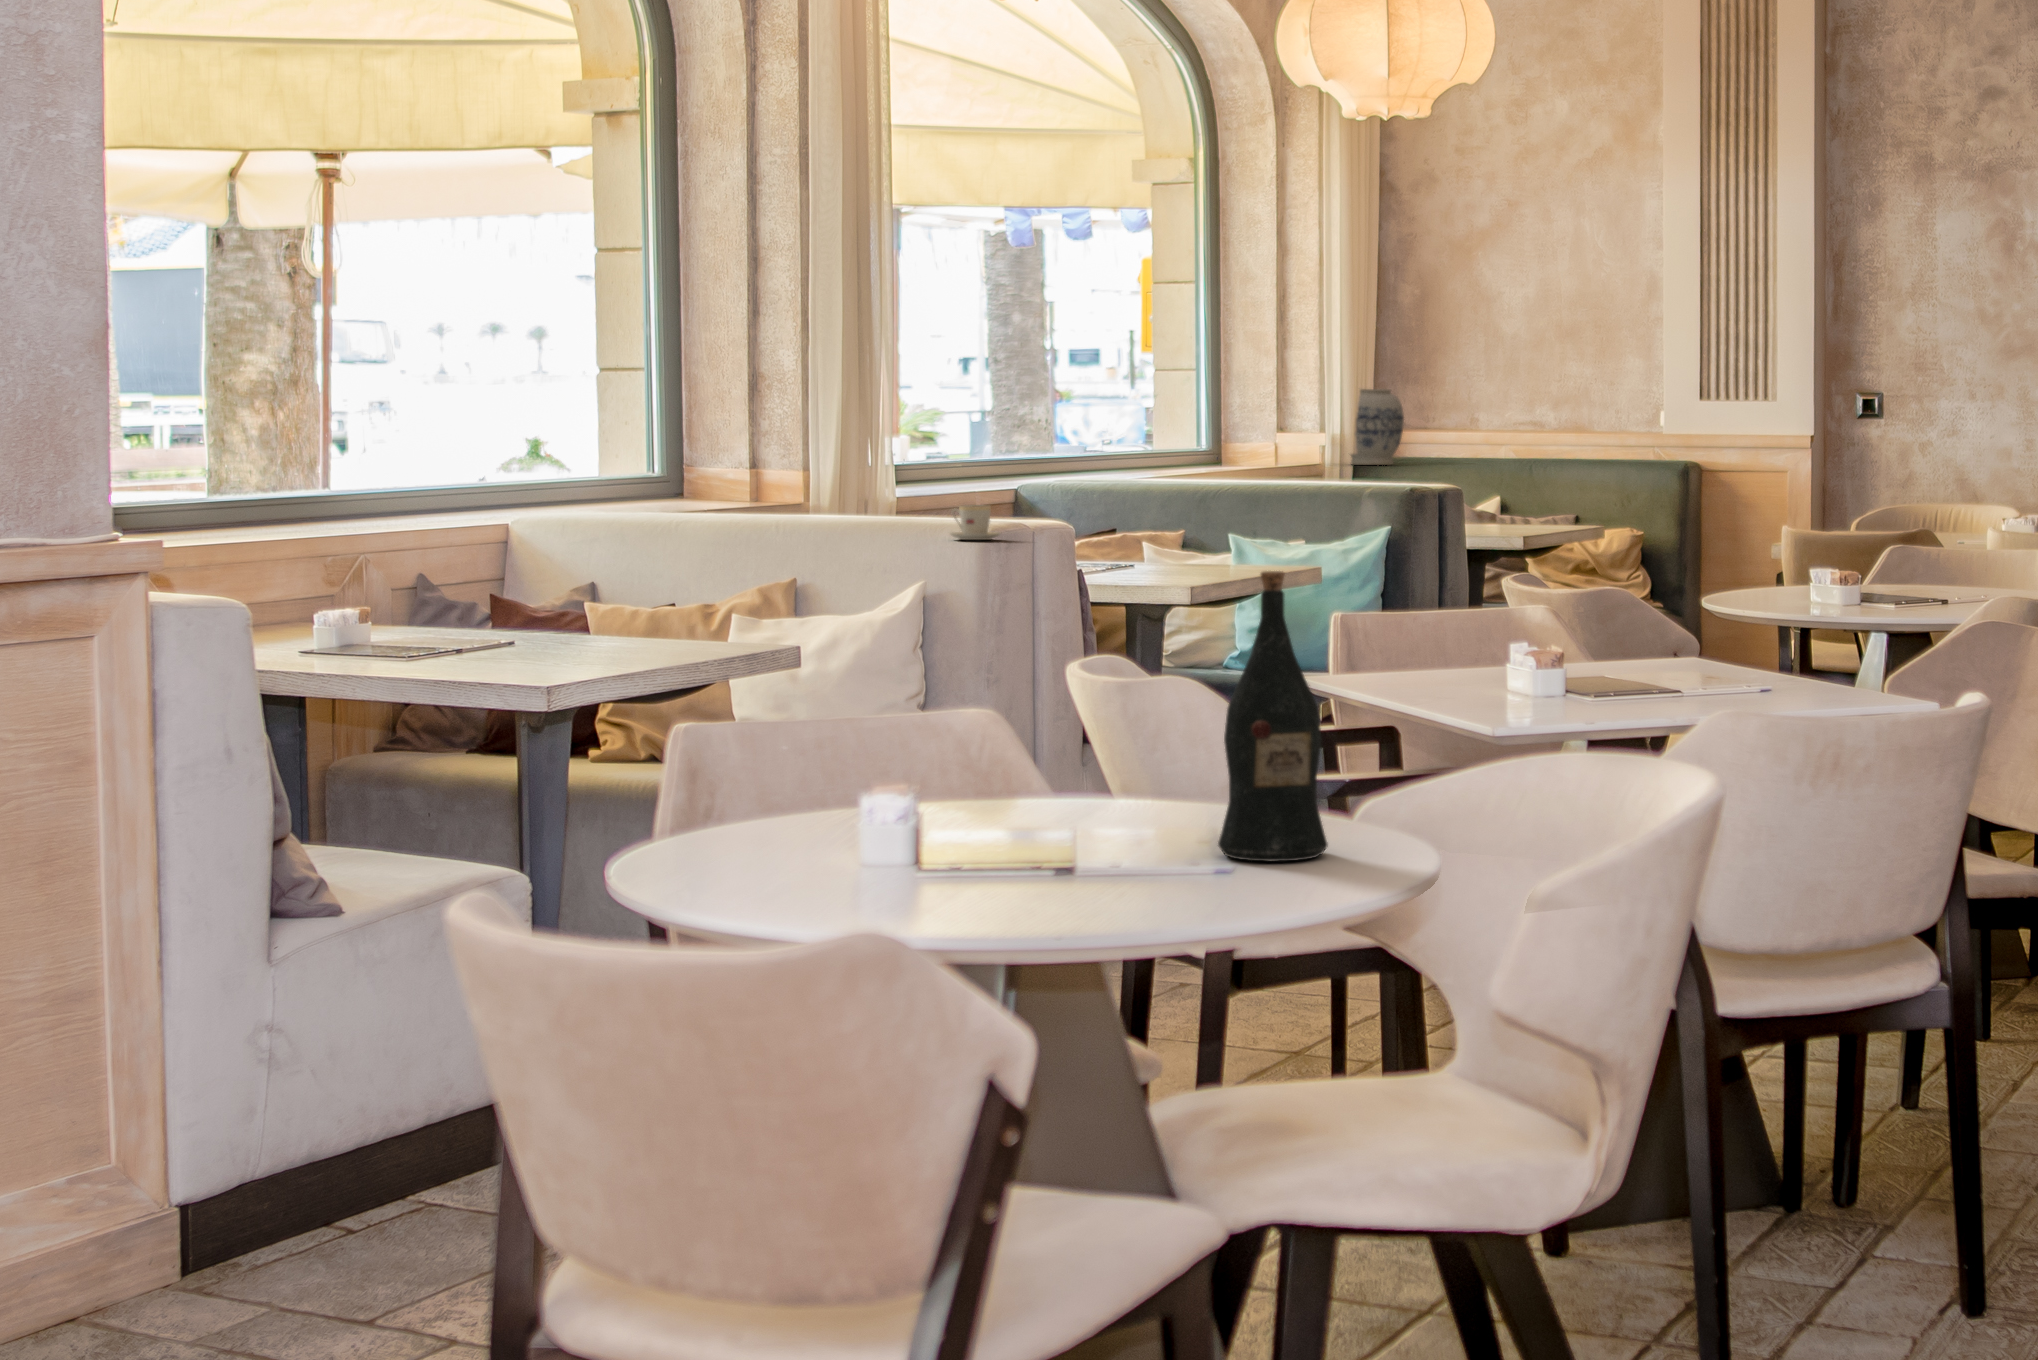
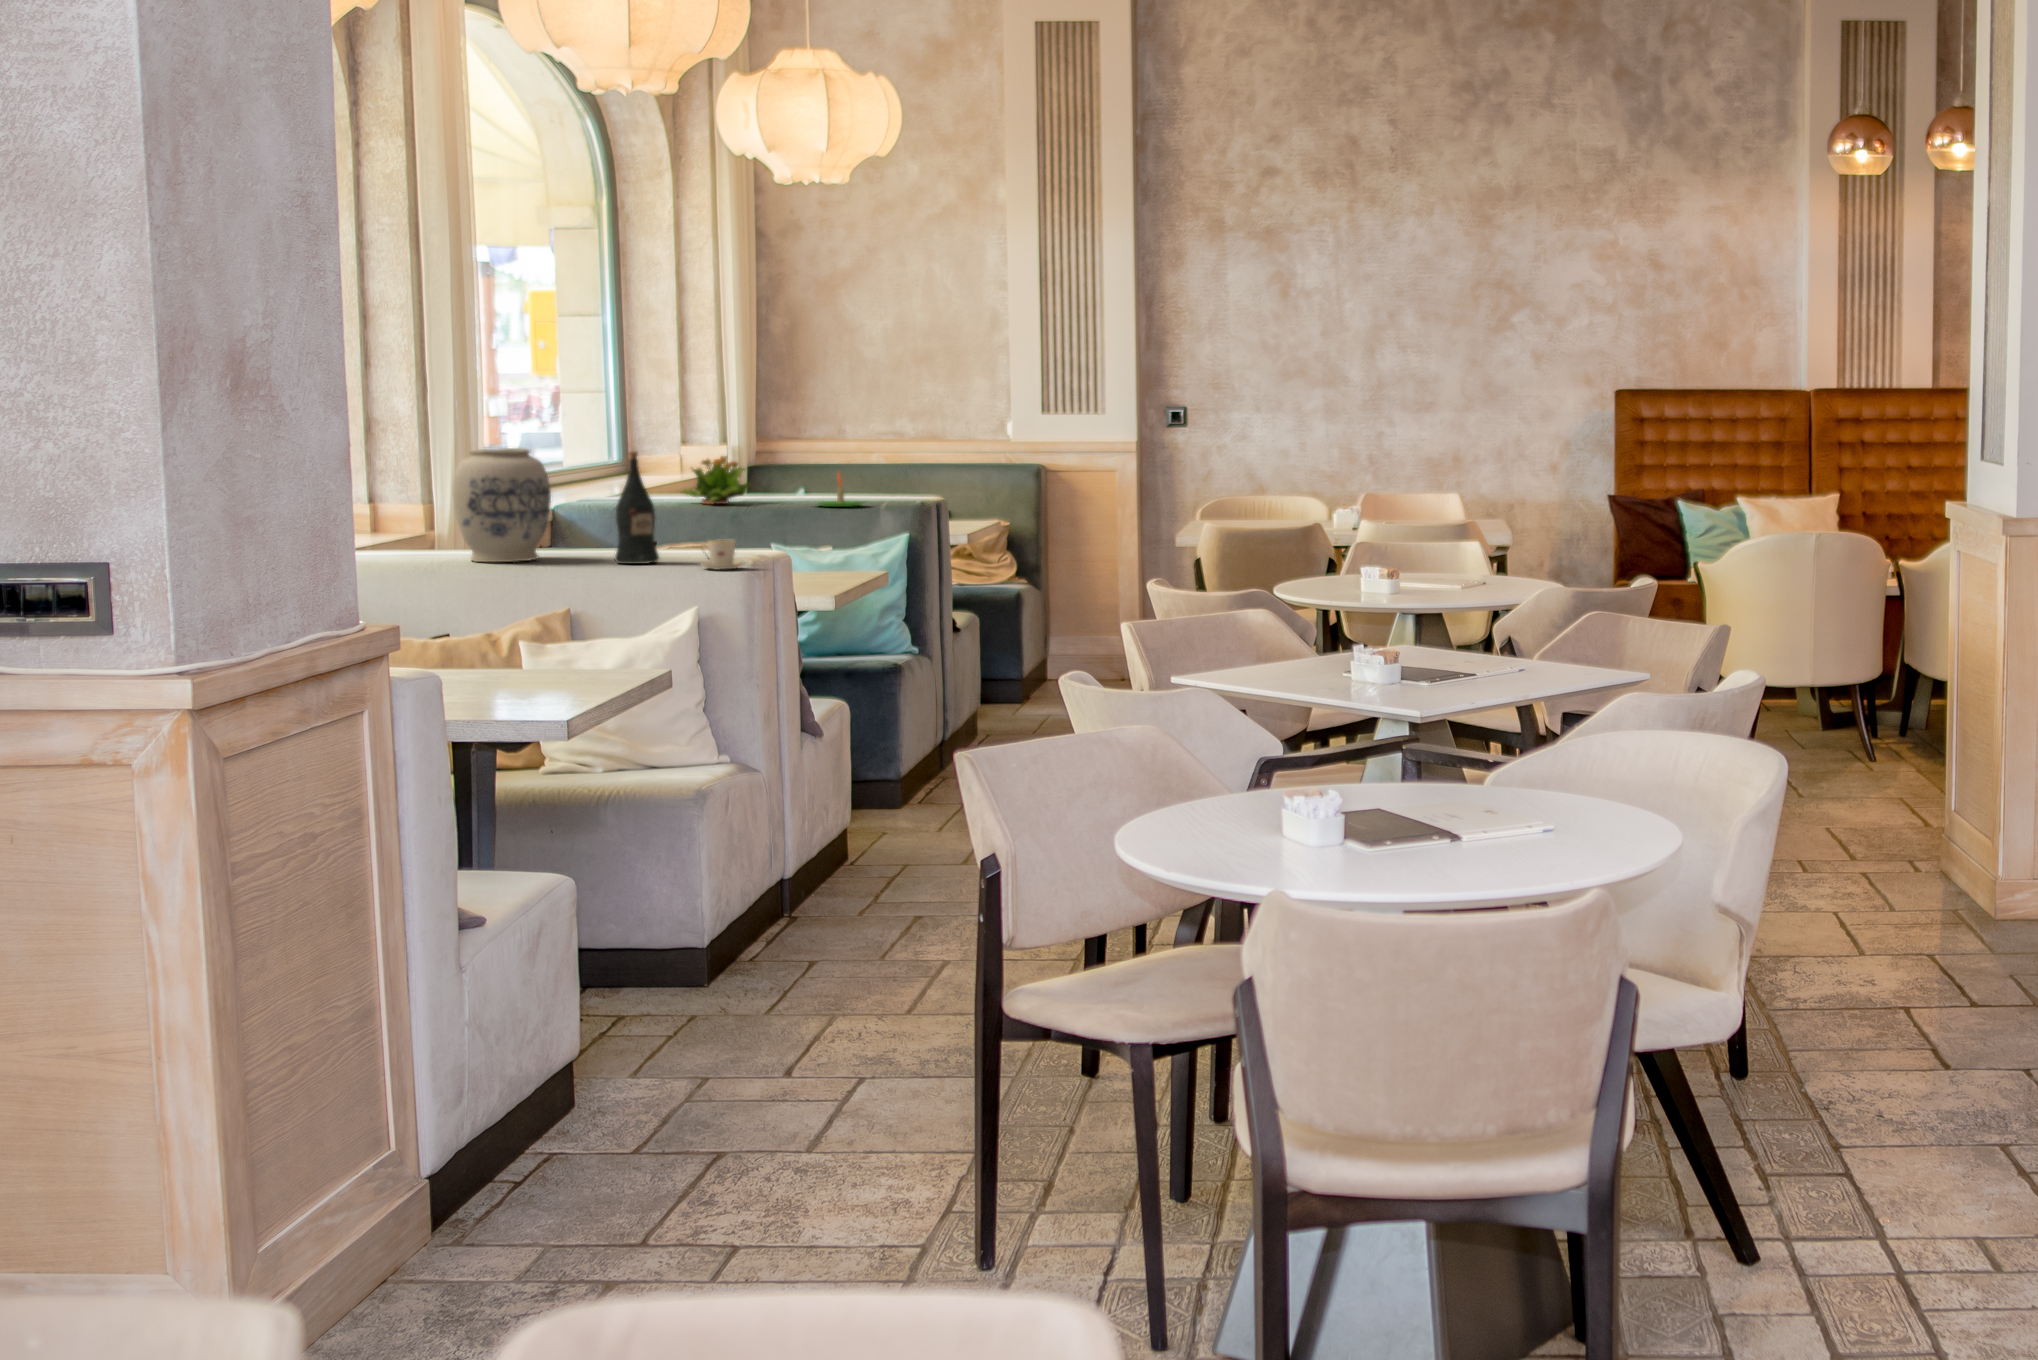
vase: present [1351,389,1404,465] -> present [453,448,551,562]
potted flower: none [1157,434,1239,490] -> present [683,456,752,504]
candle: none [1299,452,1364,495] -> present [814,474,865,507]
wine bottle: present [1218,571,1328,862] -> present [615,451,659,564]

